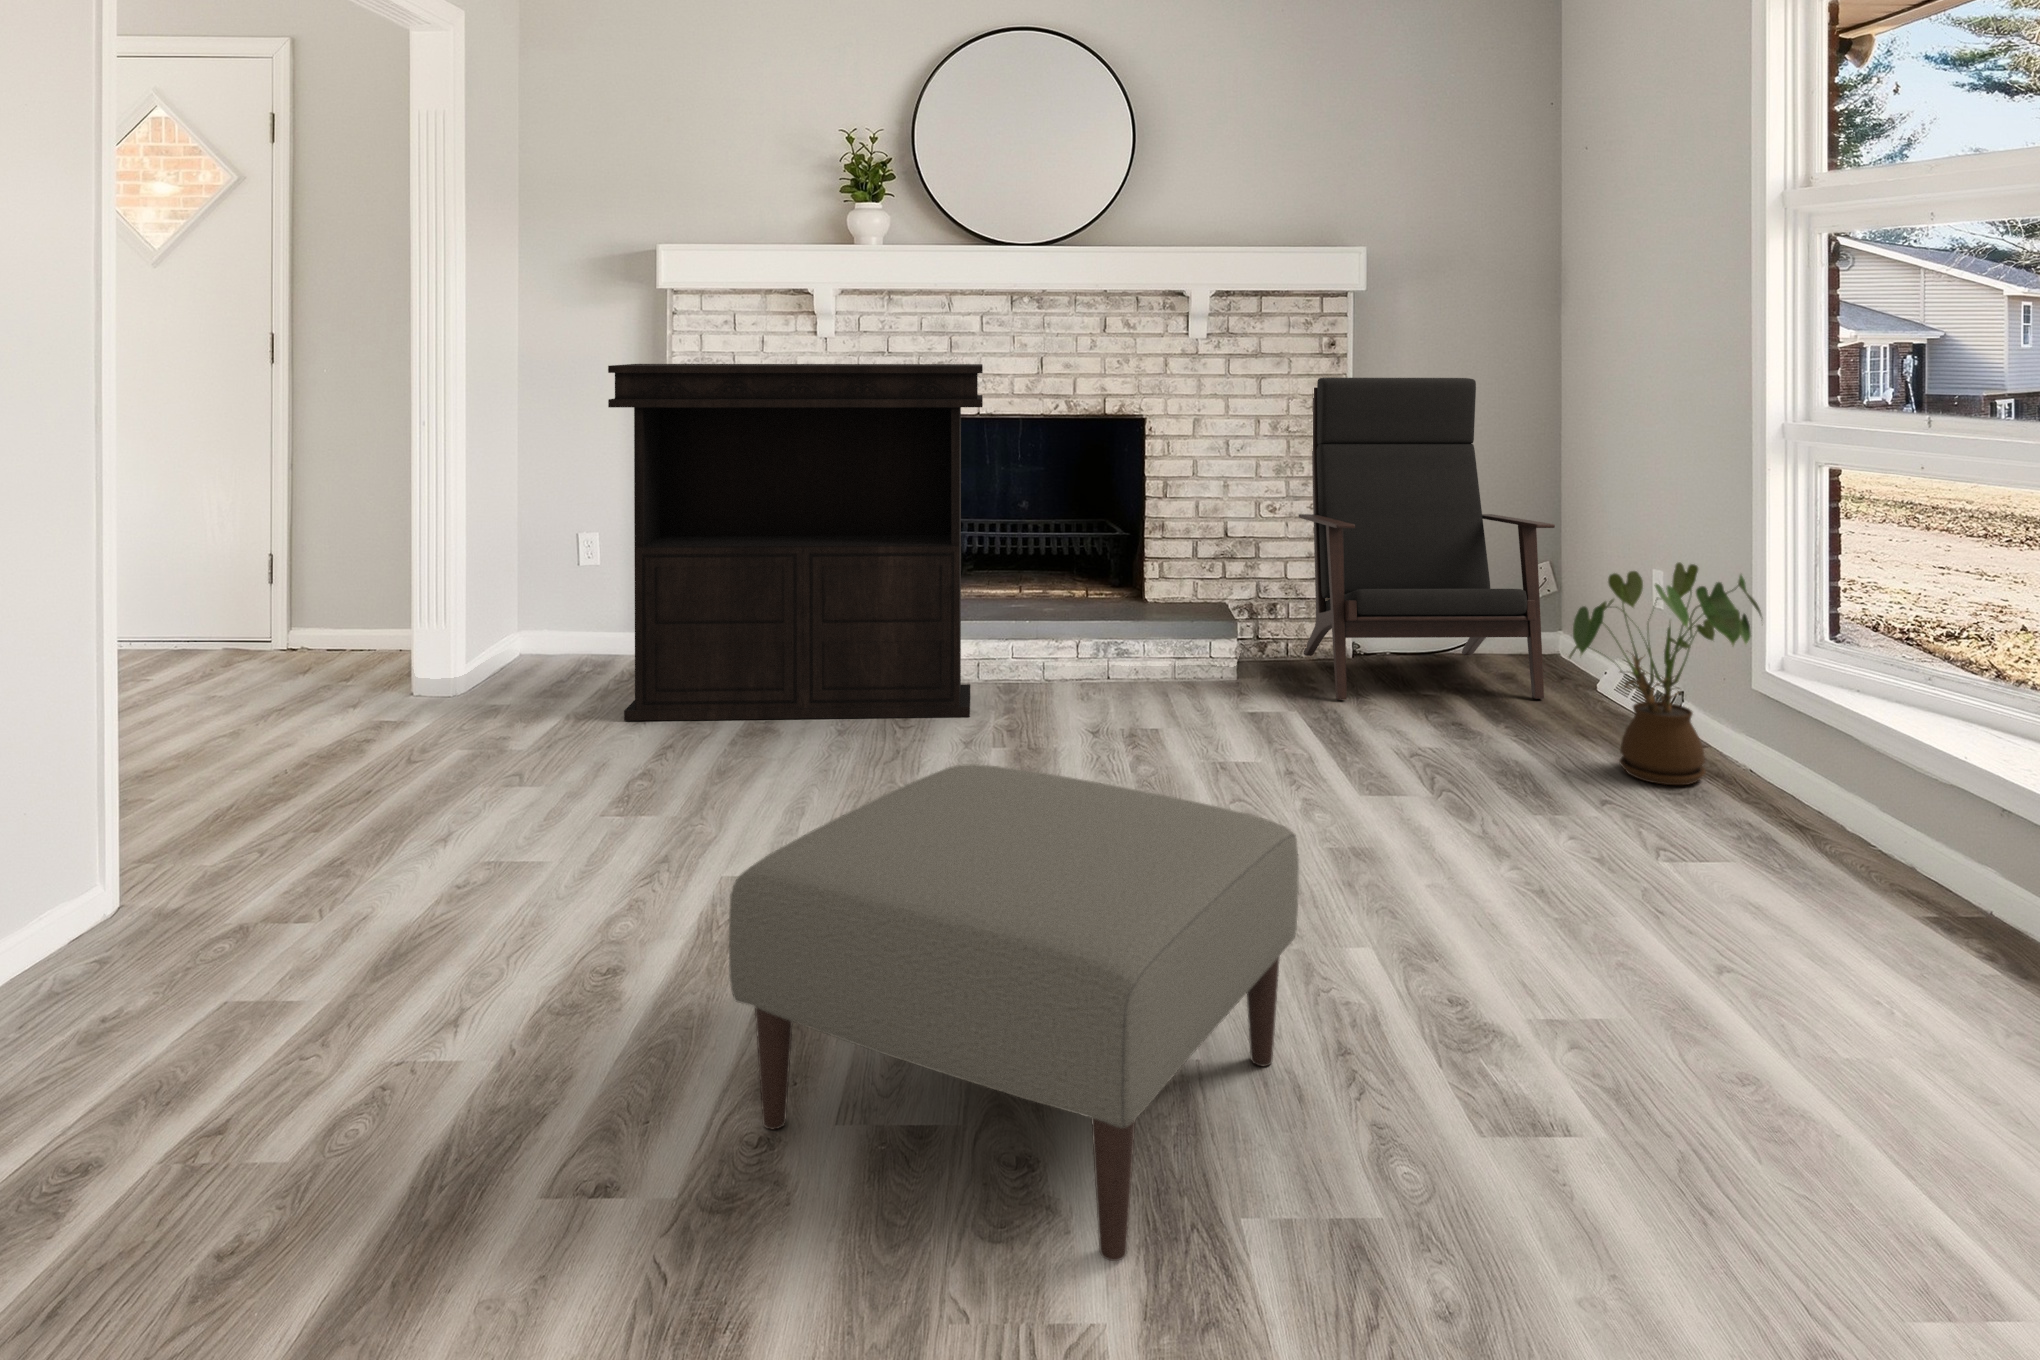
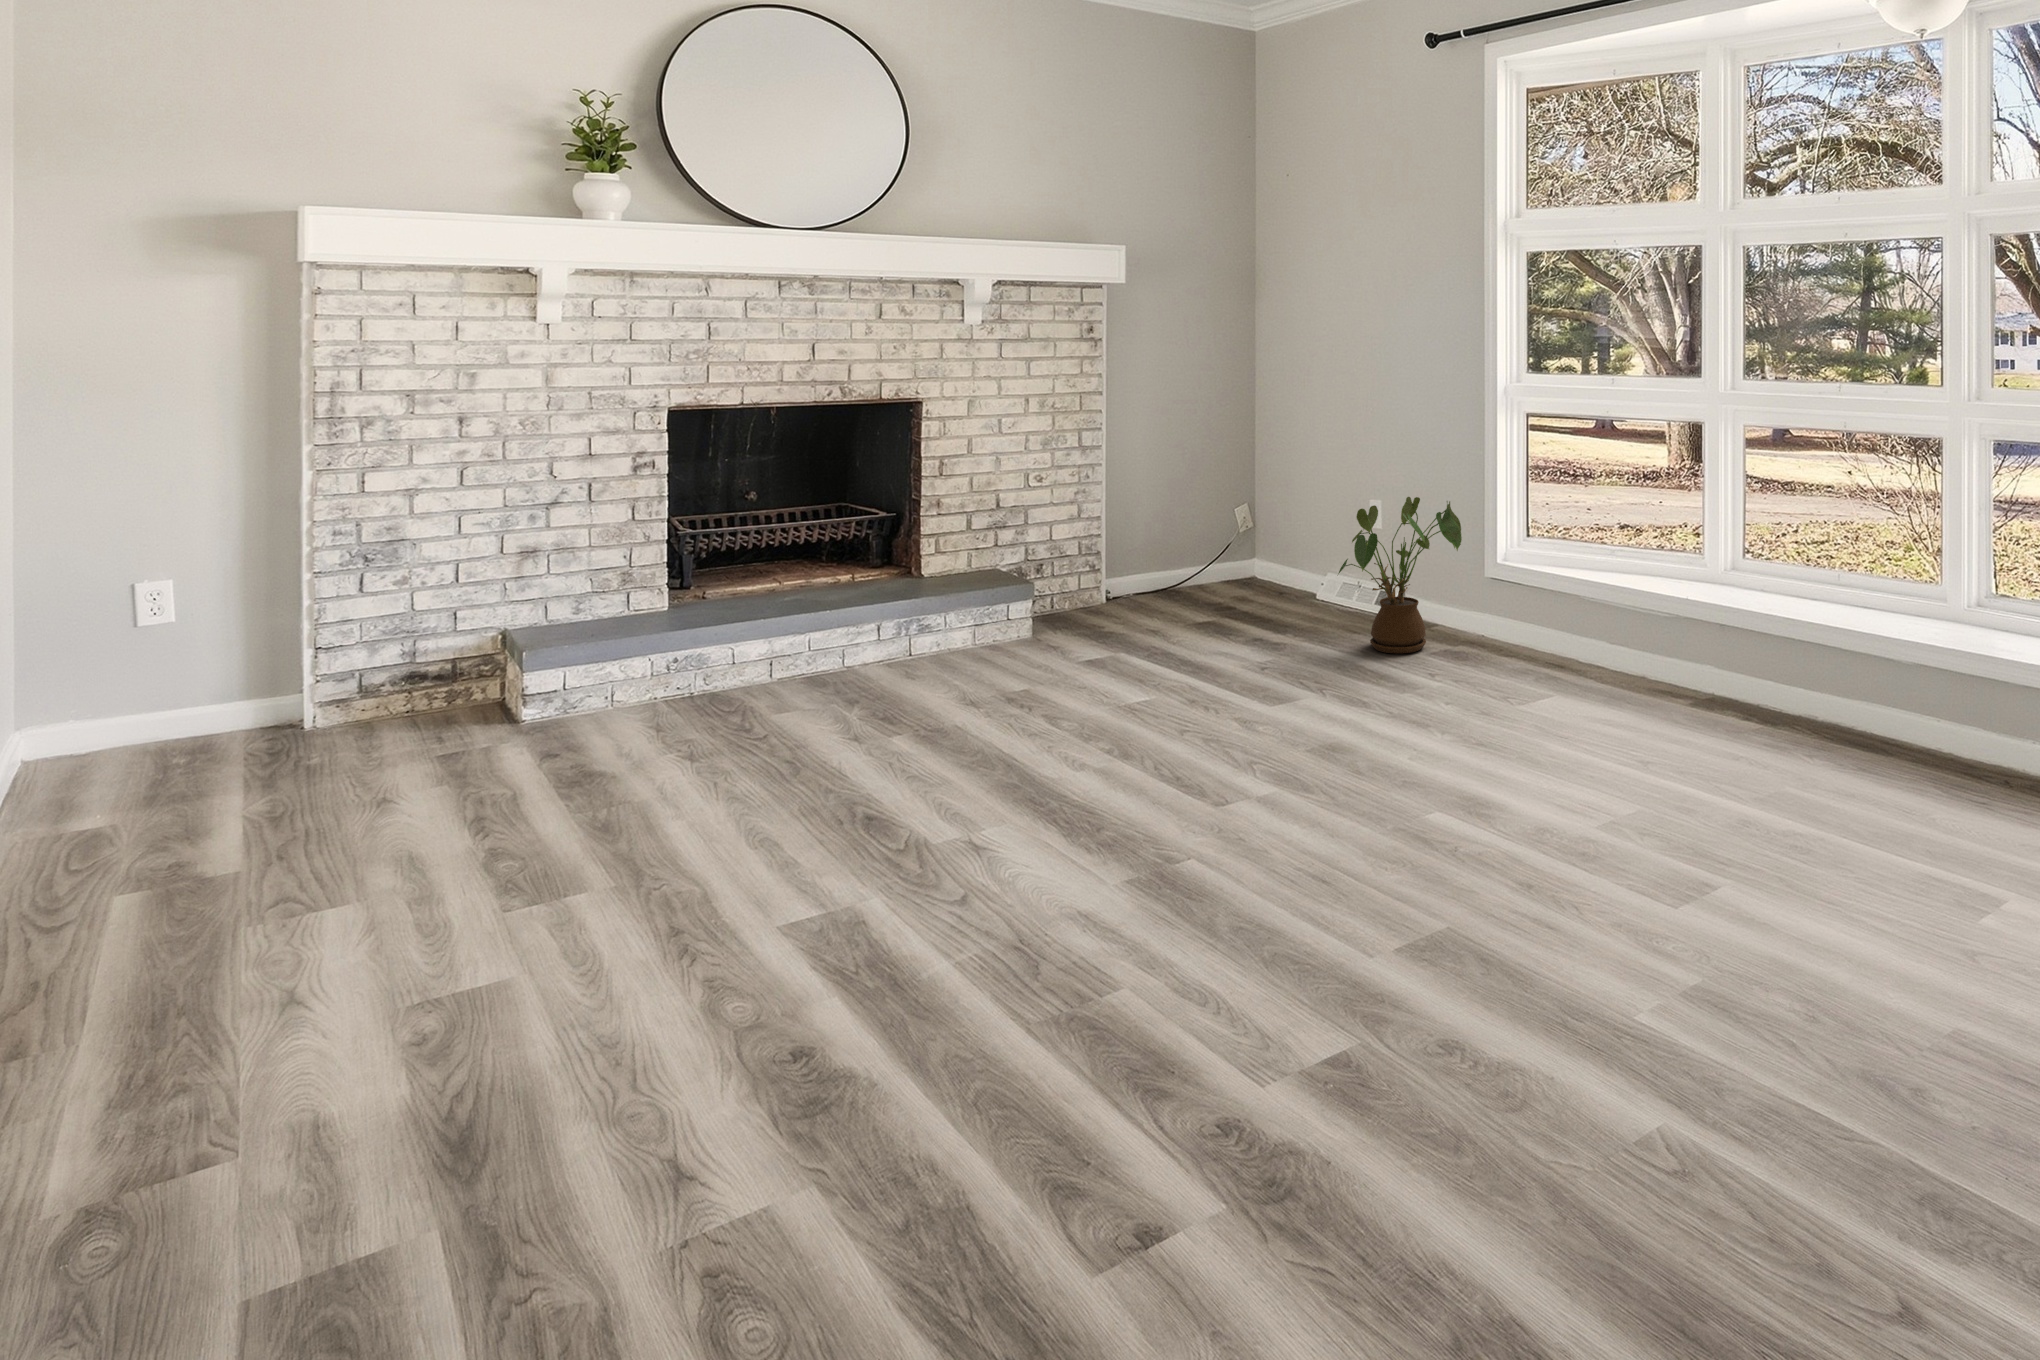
console table: present [608,364,983,721] -> none [317,356,827,800]
lounge chair: present [1299,378,1555,699] -> none [1063,360,1290,636]
ottoman: present [729,764,1299,1261] -> none [1033,707,1407,1039]

